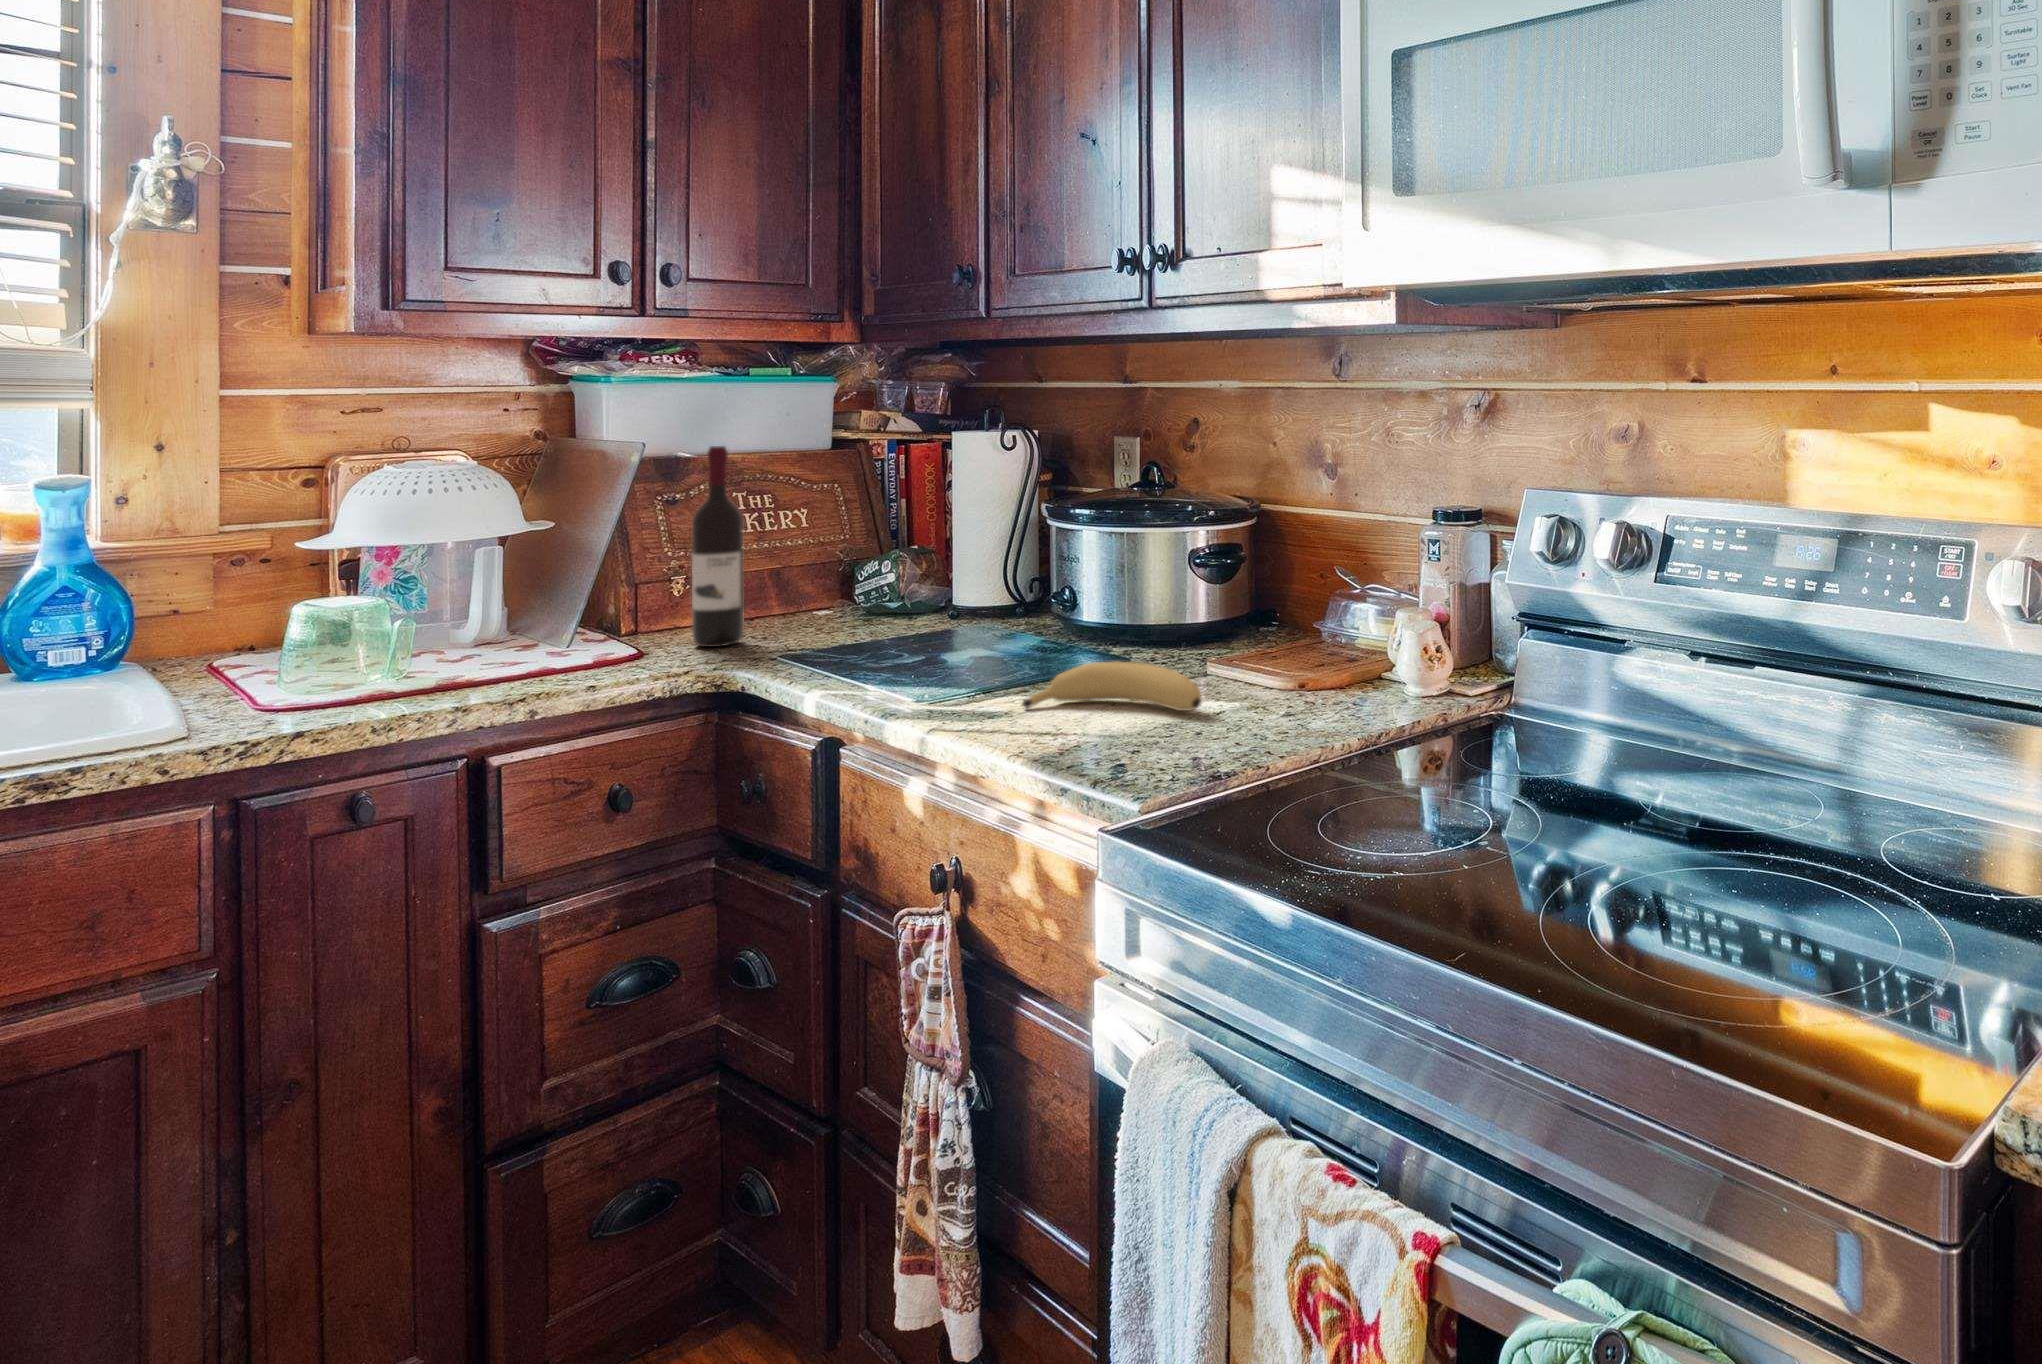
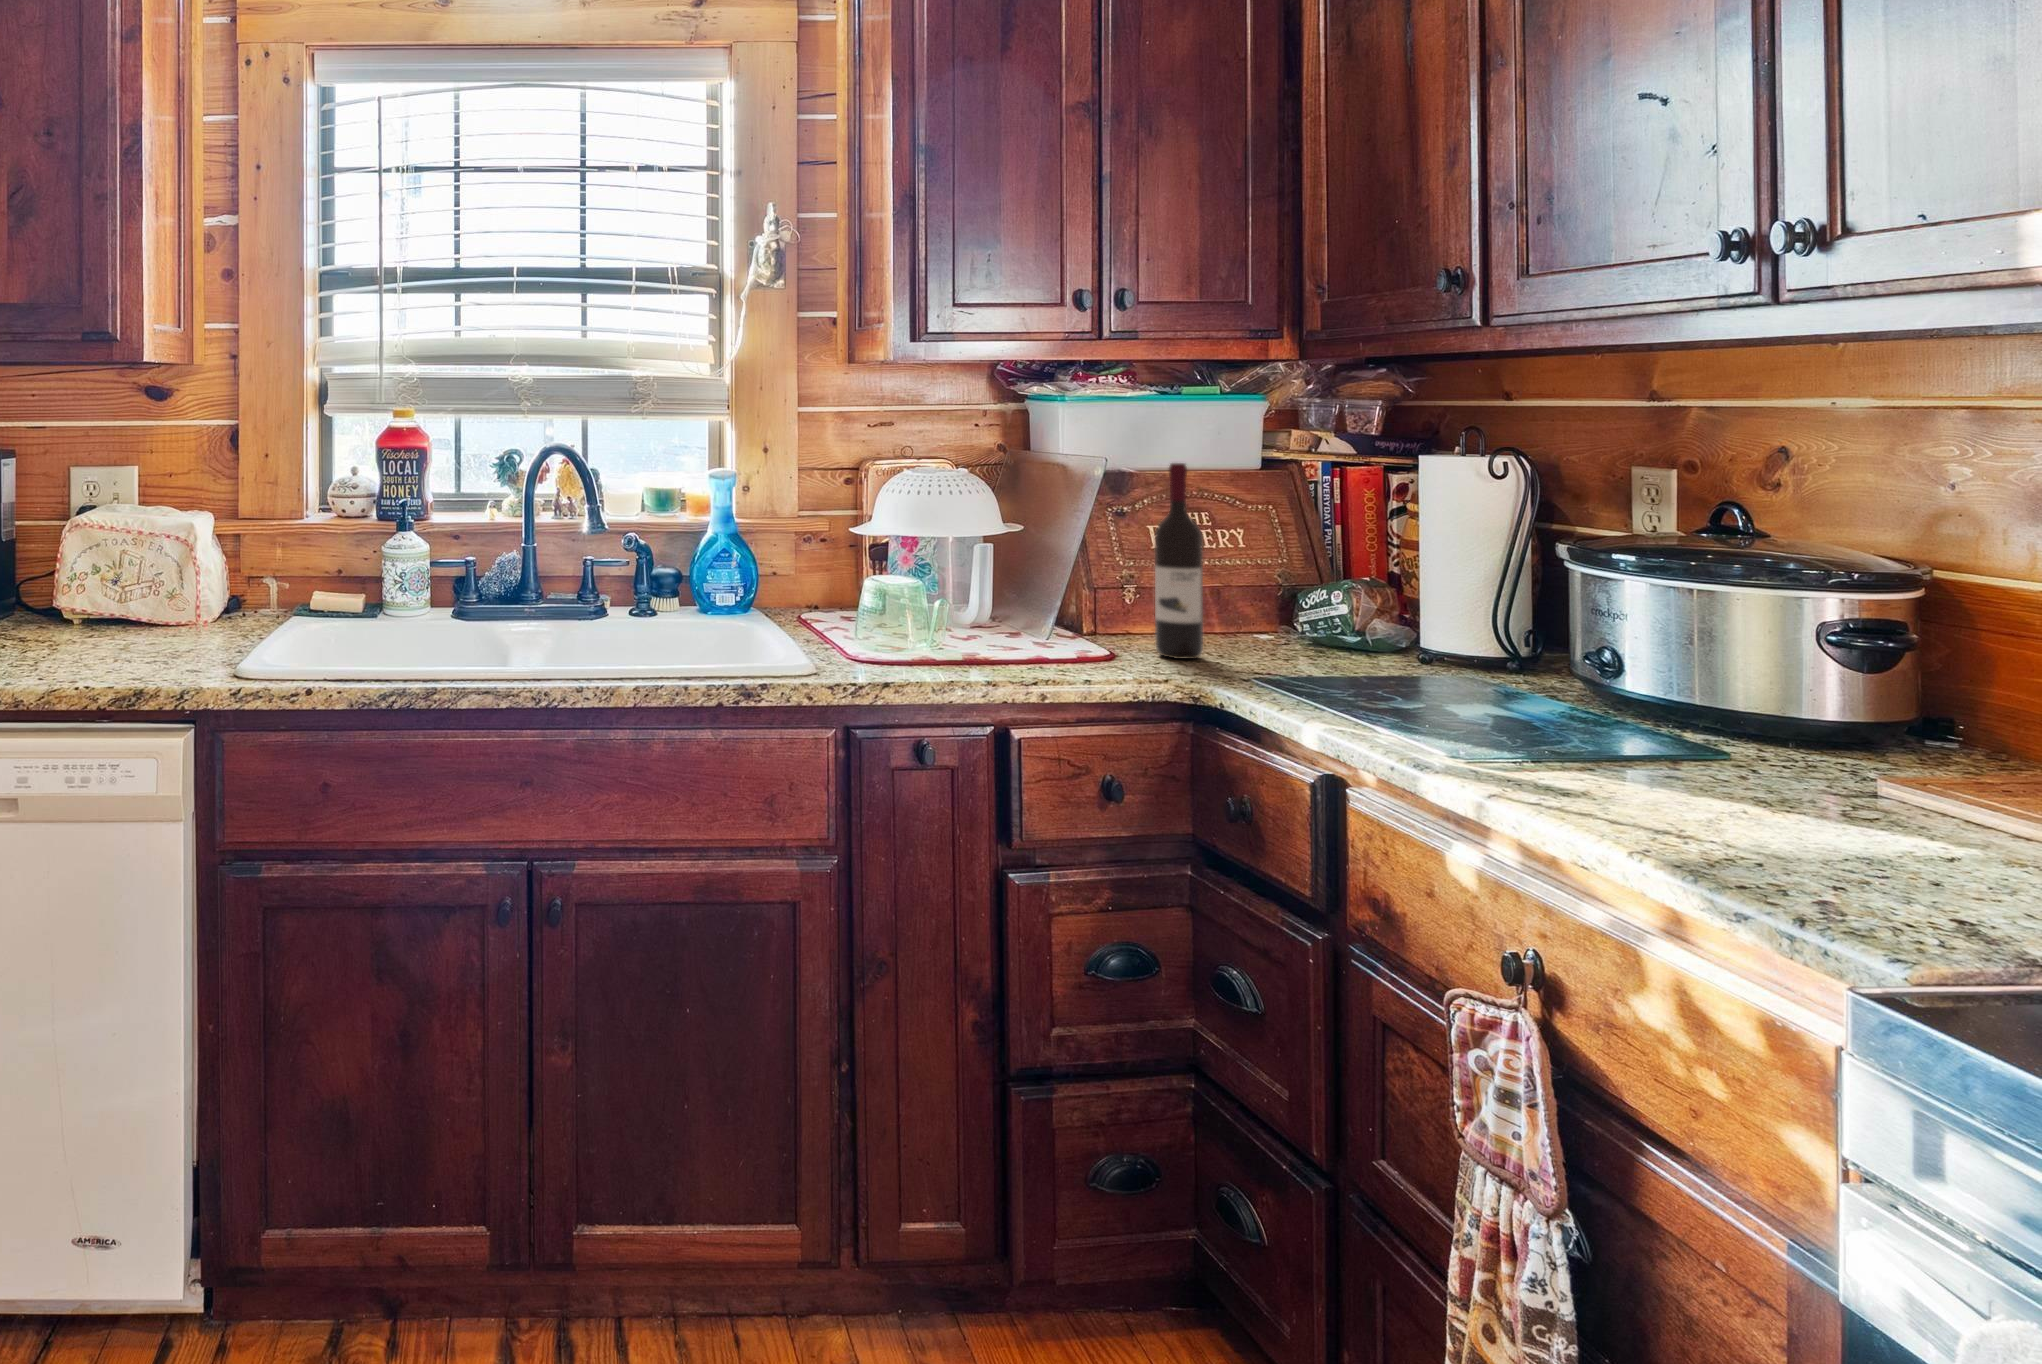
banana: present [1023,661,1202,711] -> none [1598,750,1908,842]

